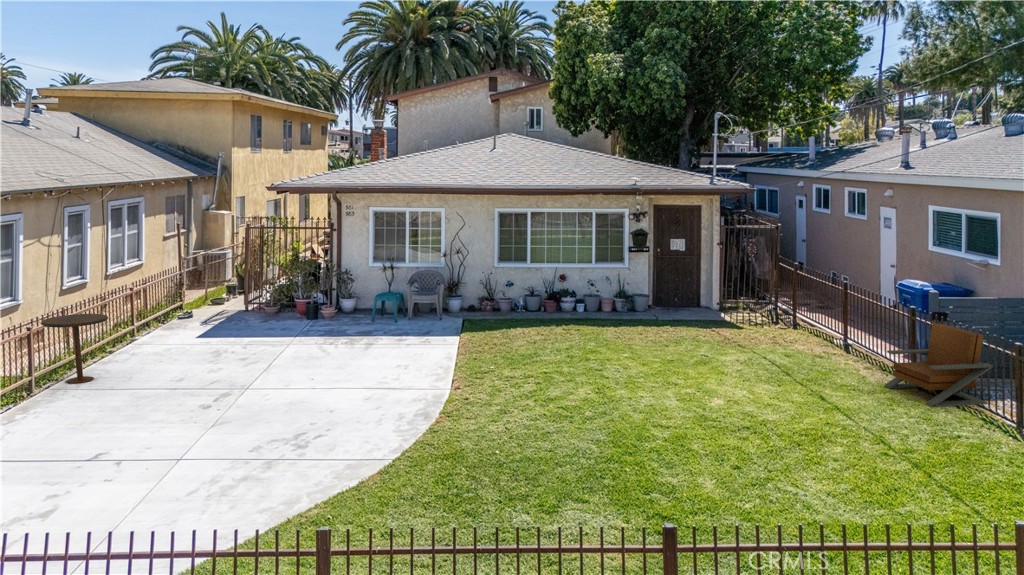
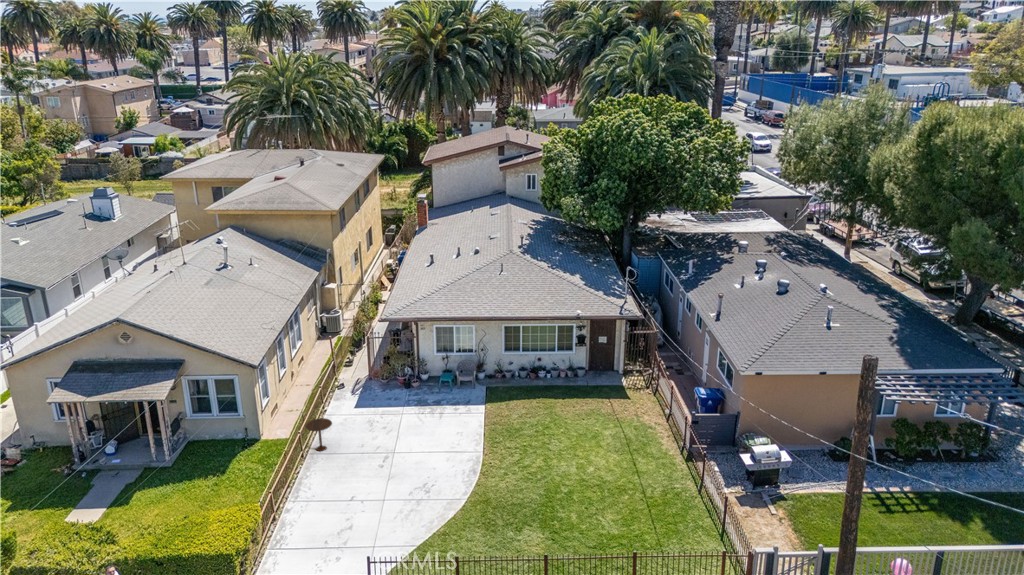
lounge chair: present [885,324,993,407] -> none [668,431,704,471]

